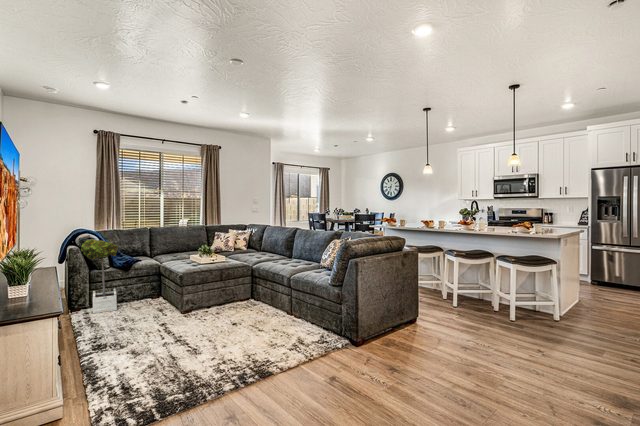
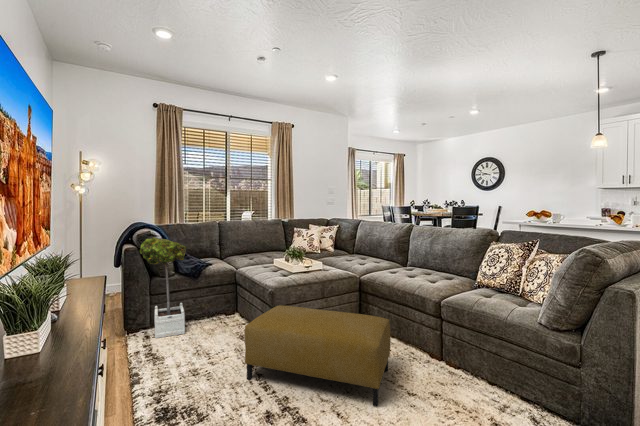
ottoman: none [155,284,256,338] -> present [245,305,391,406]

